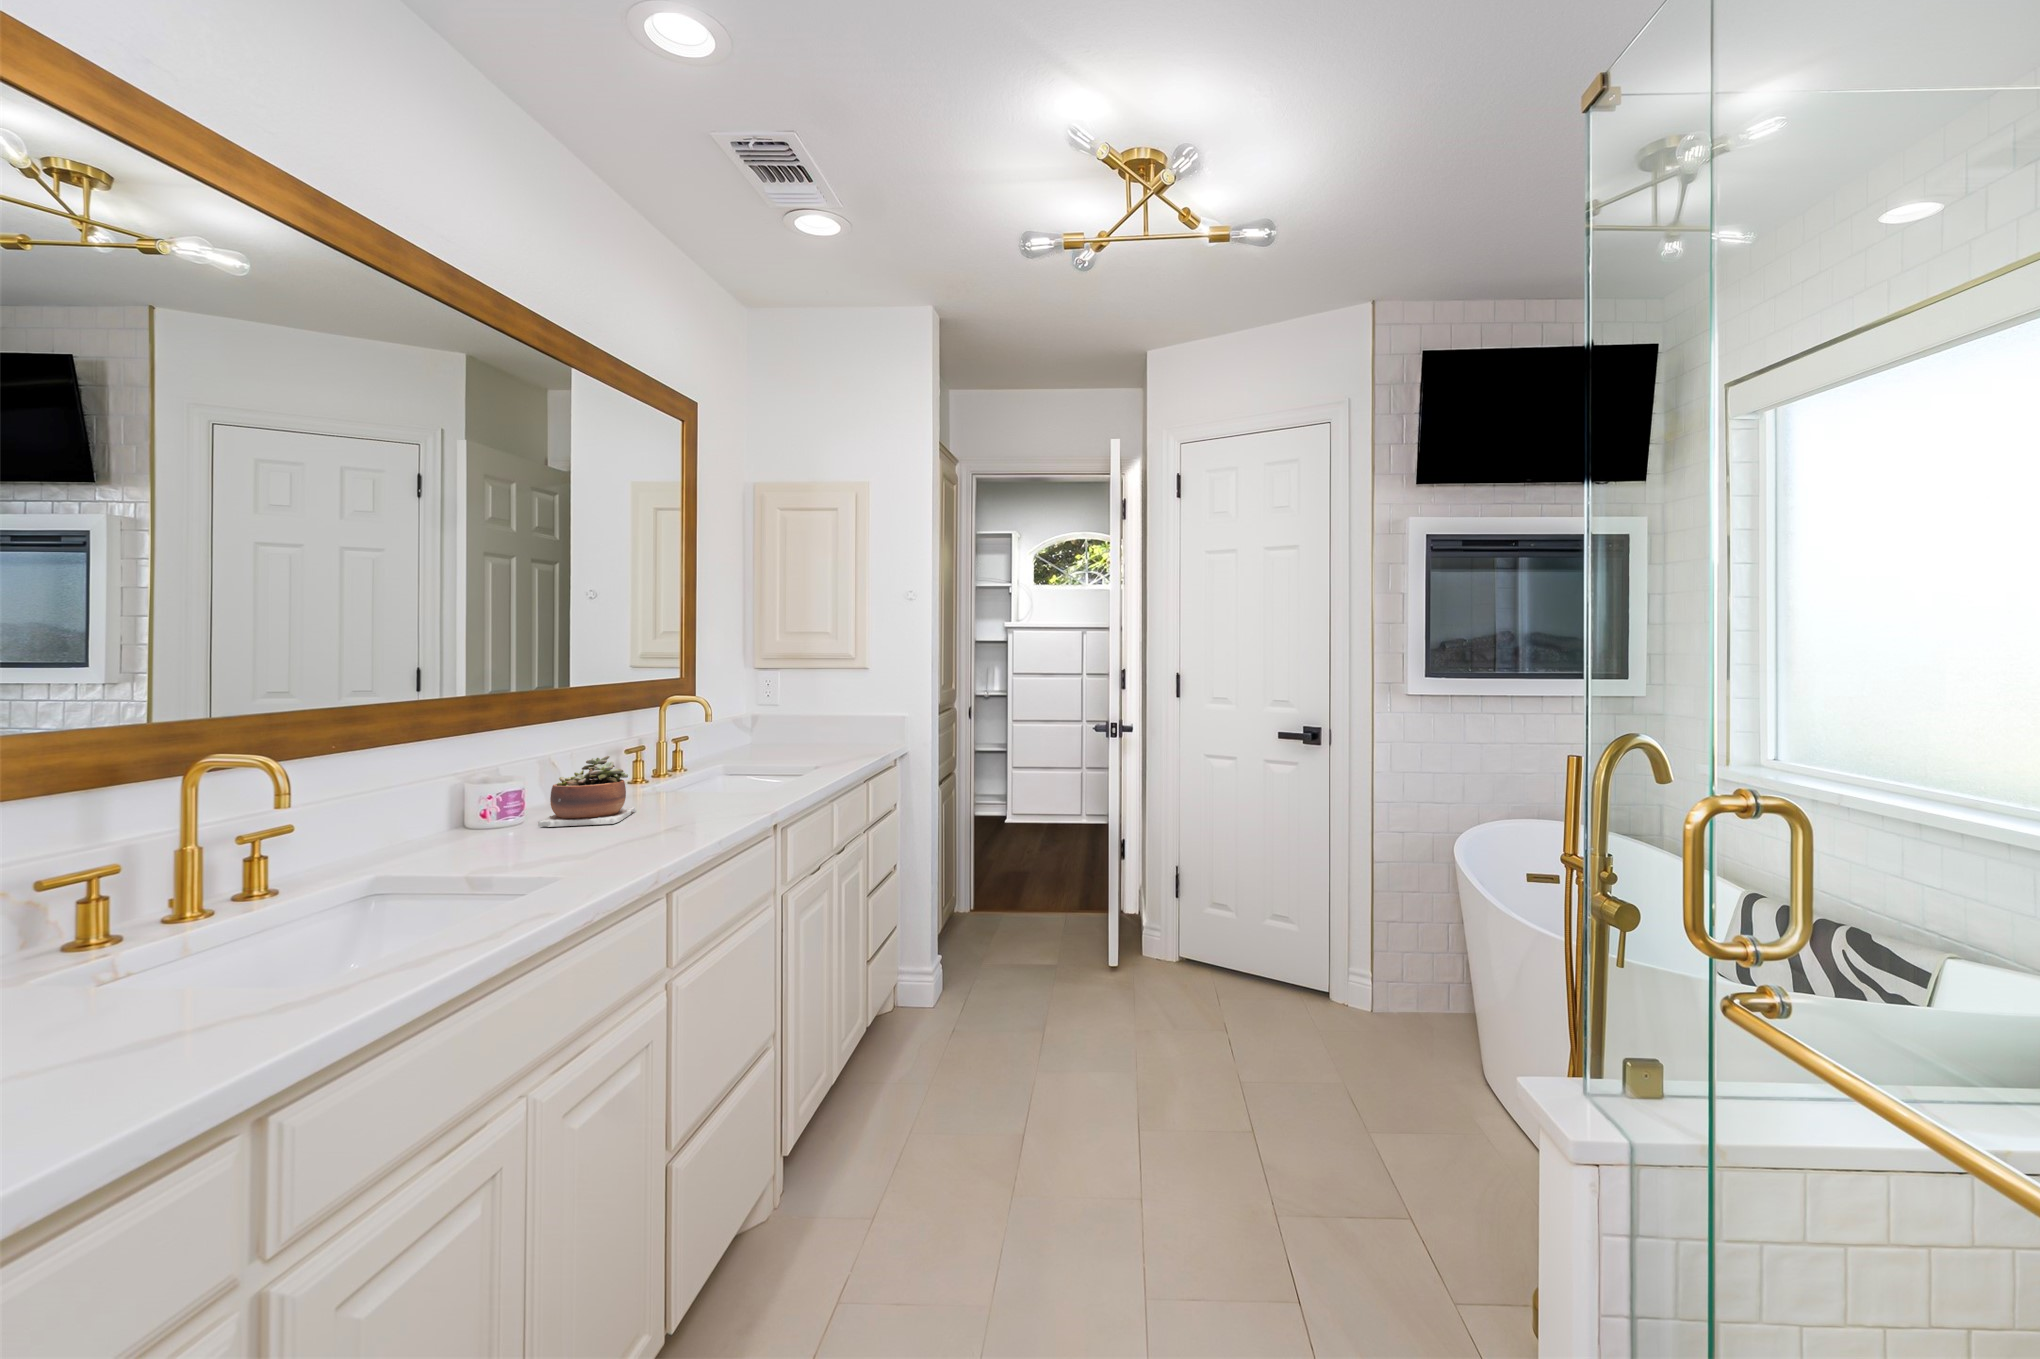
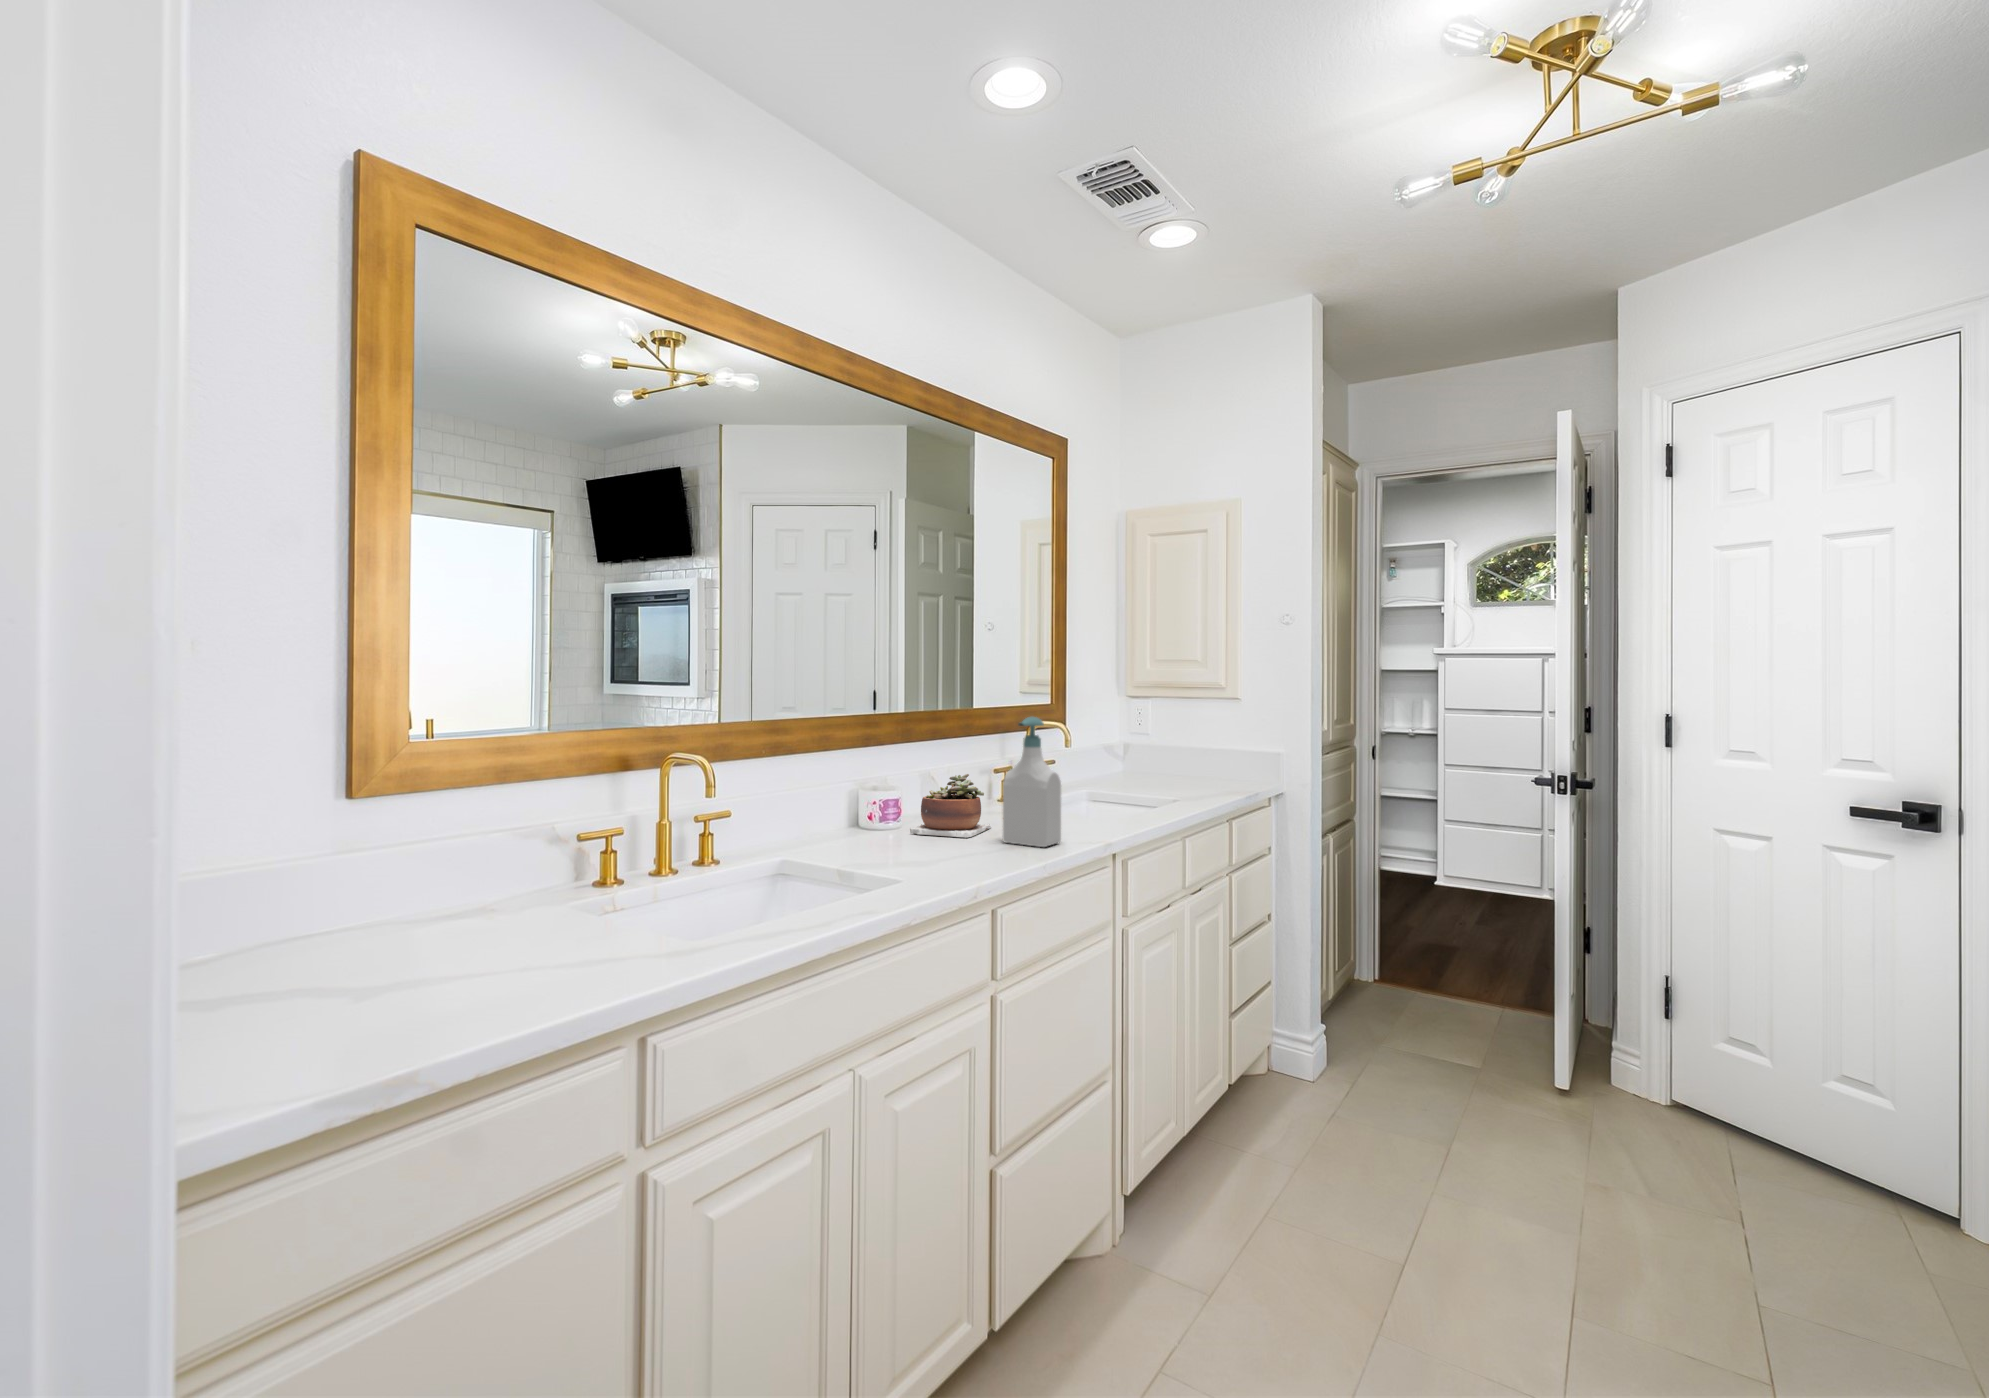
soap bottle: none [659,691,724,824] -> present [1003,717,1061,847]

